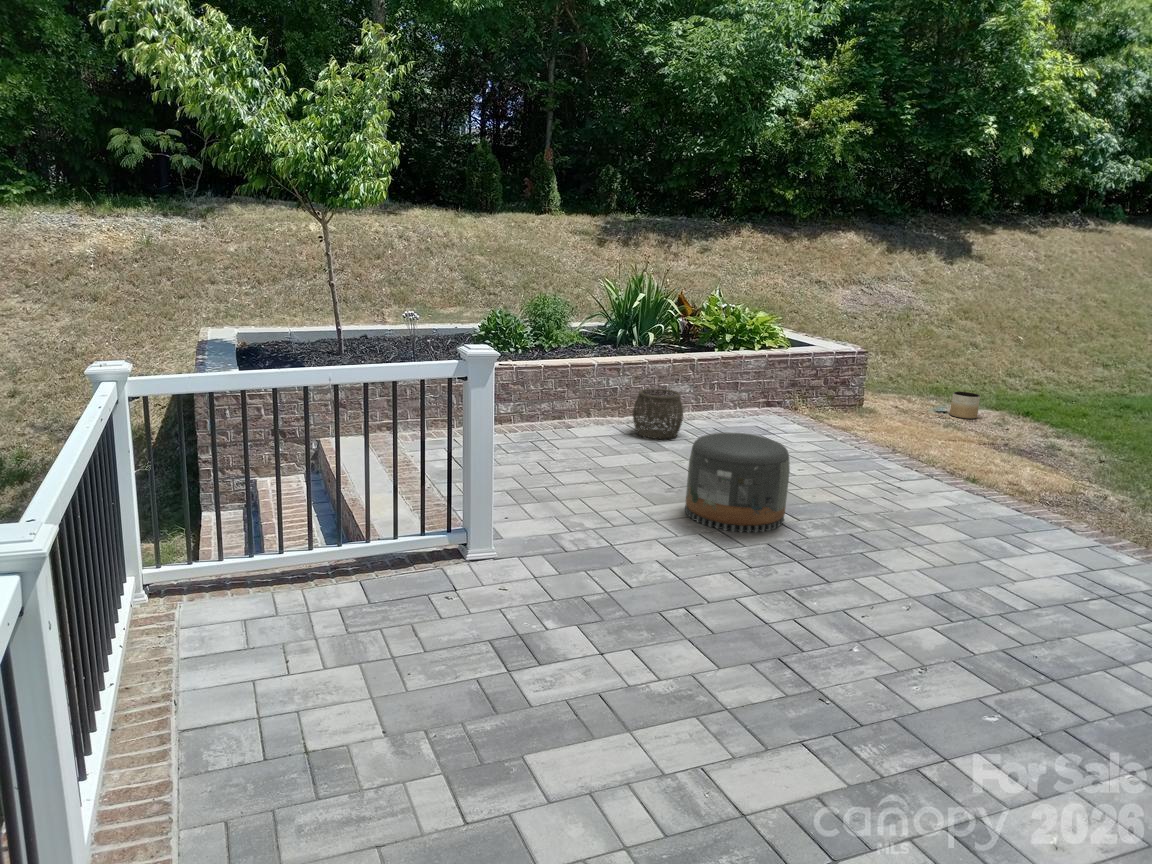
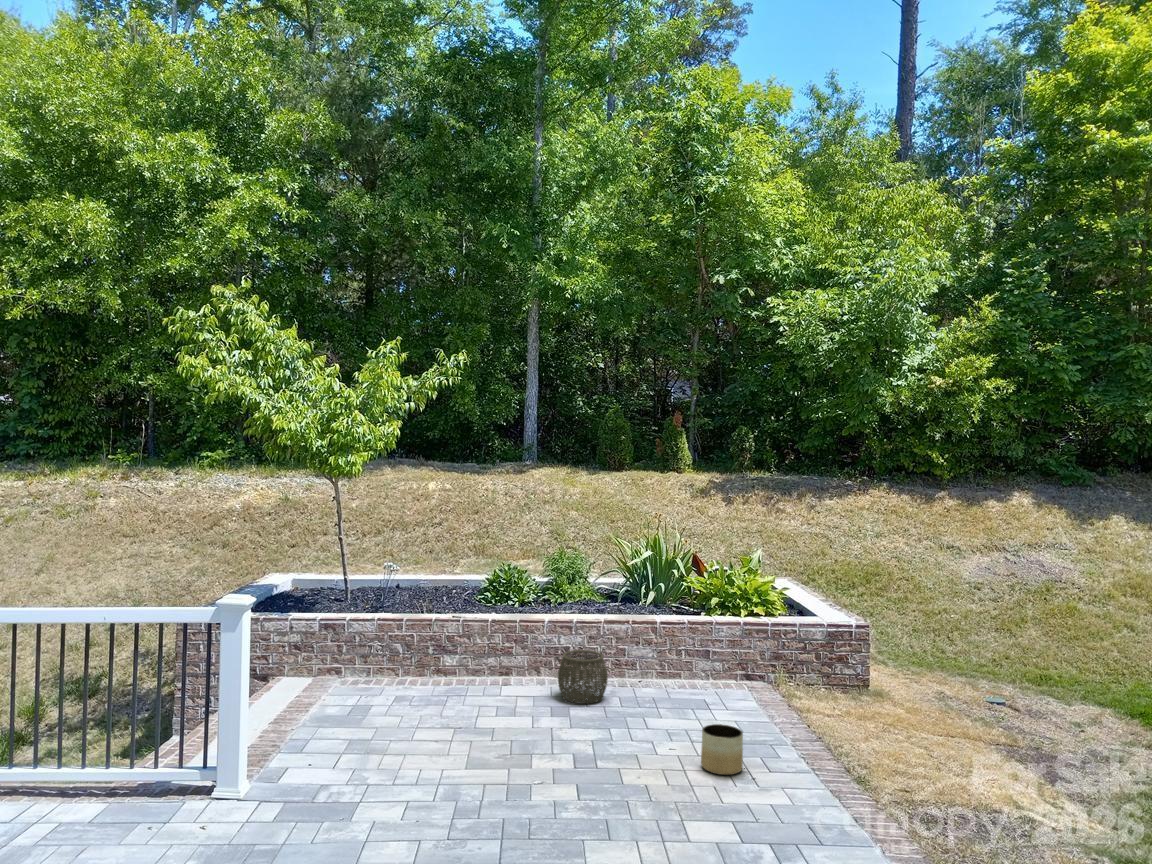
planter: present [950,392,980,419] -> present [701,724,743,775]
pouf: present [685,432,790,533] -> none [441,703,546,819]

